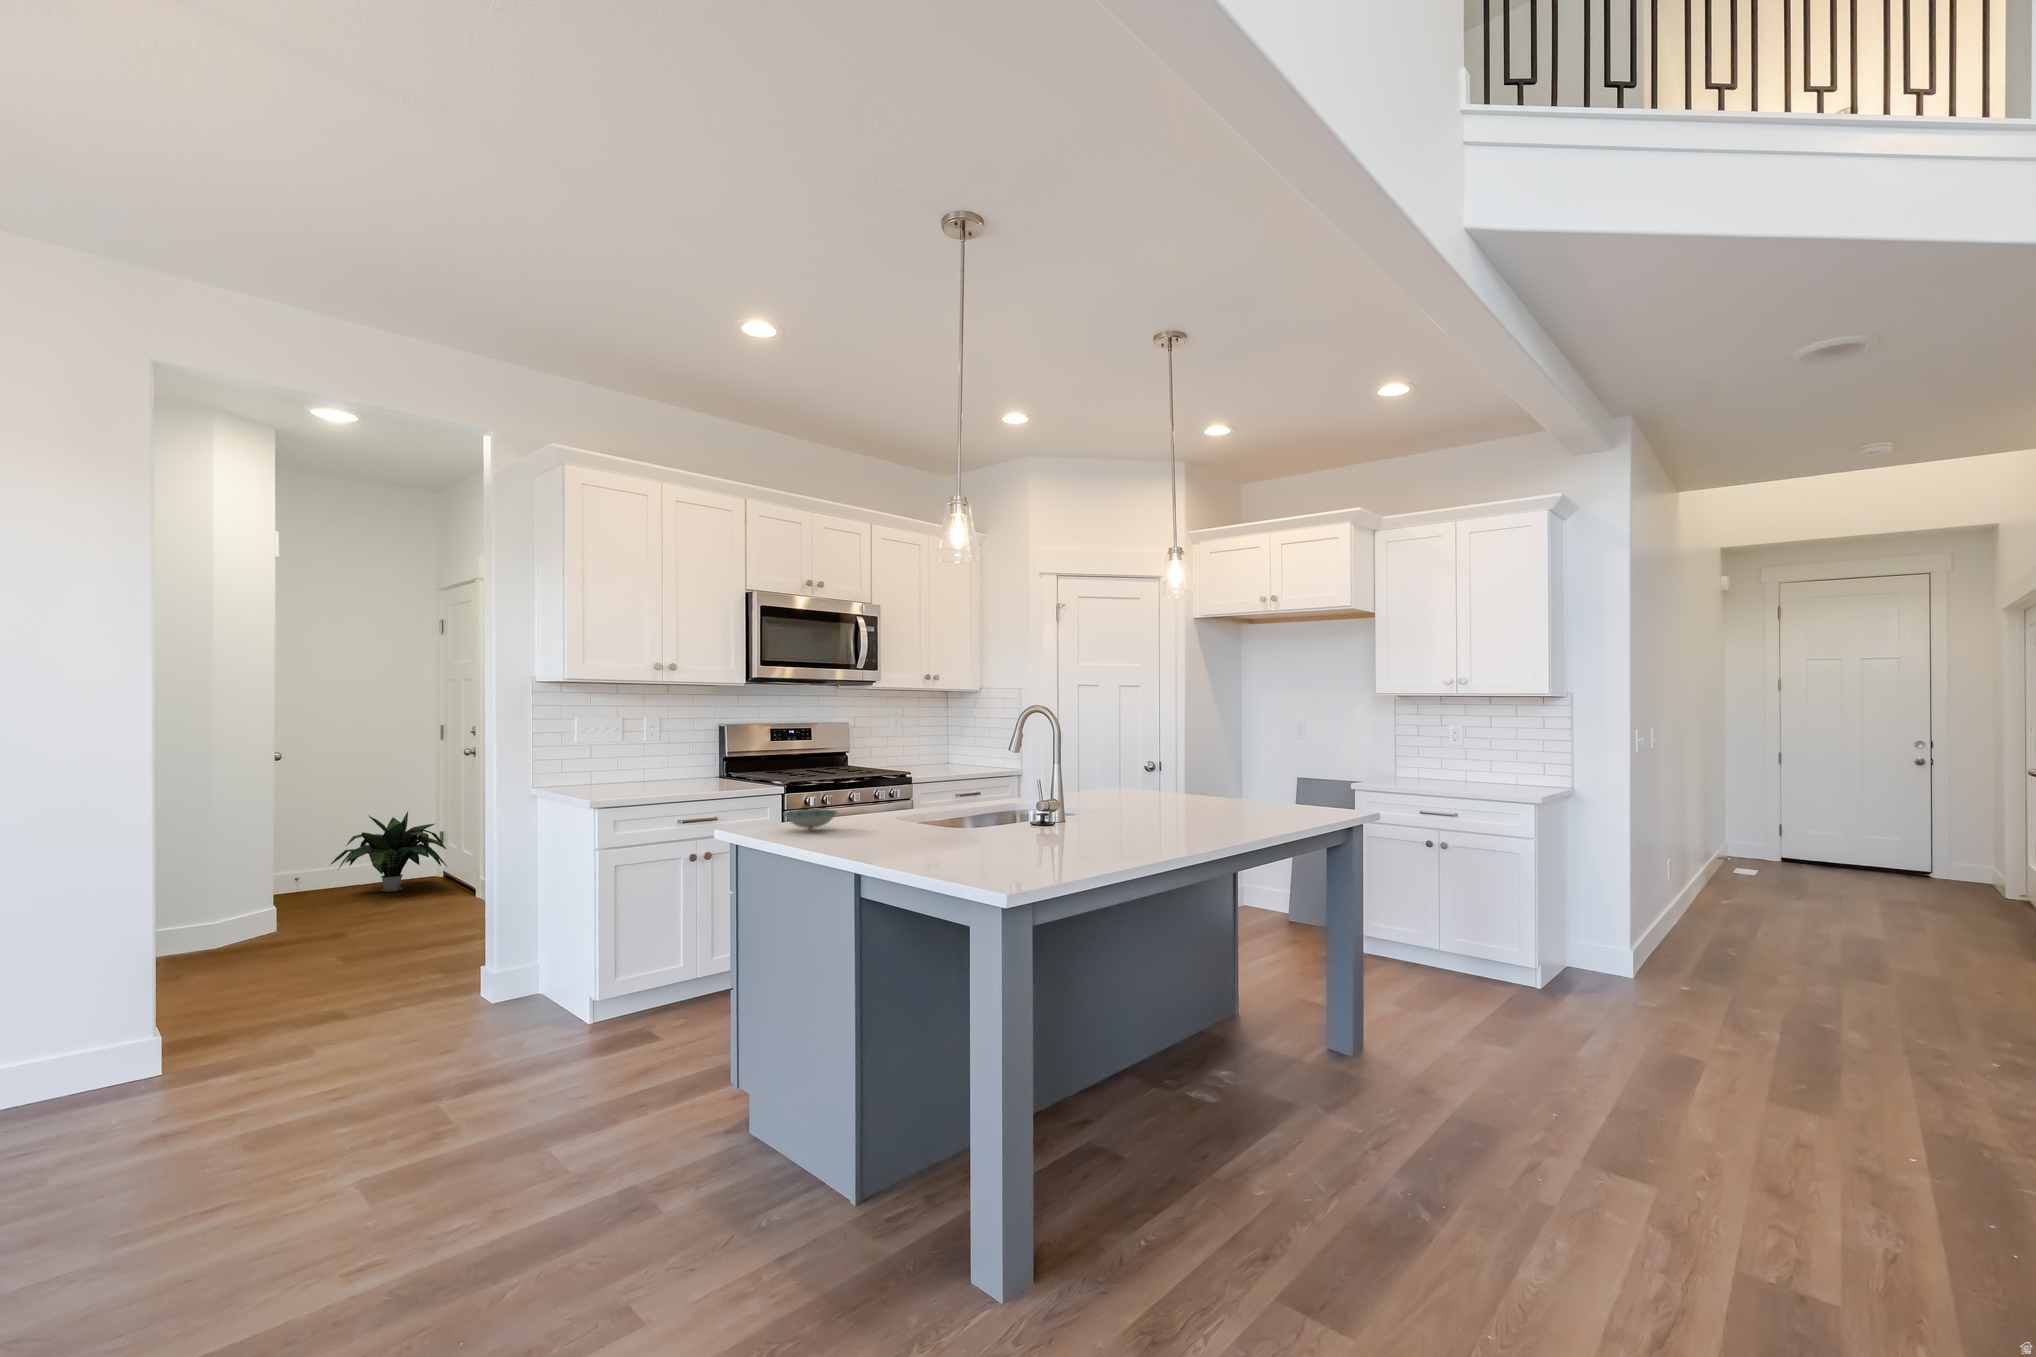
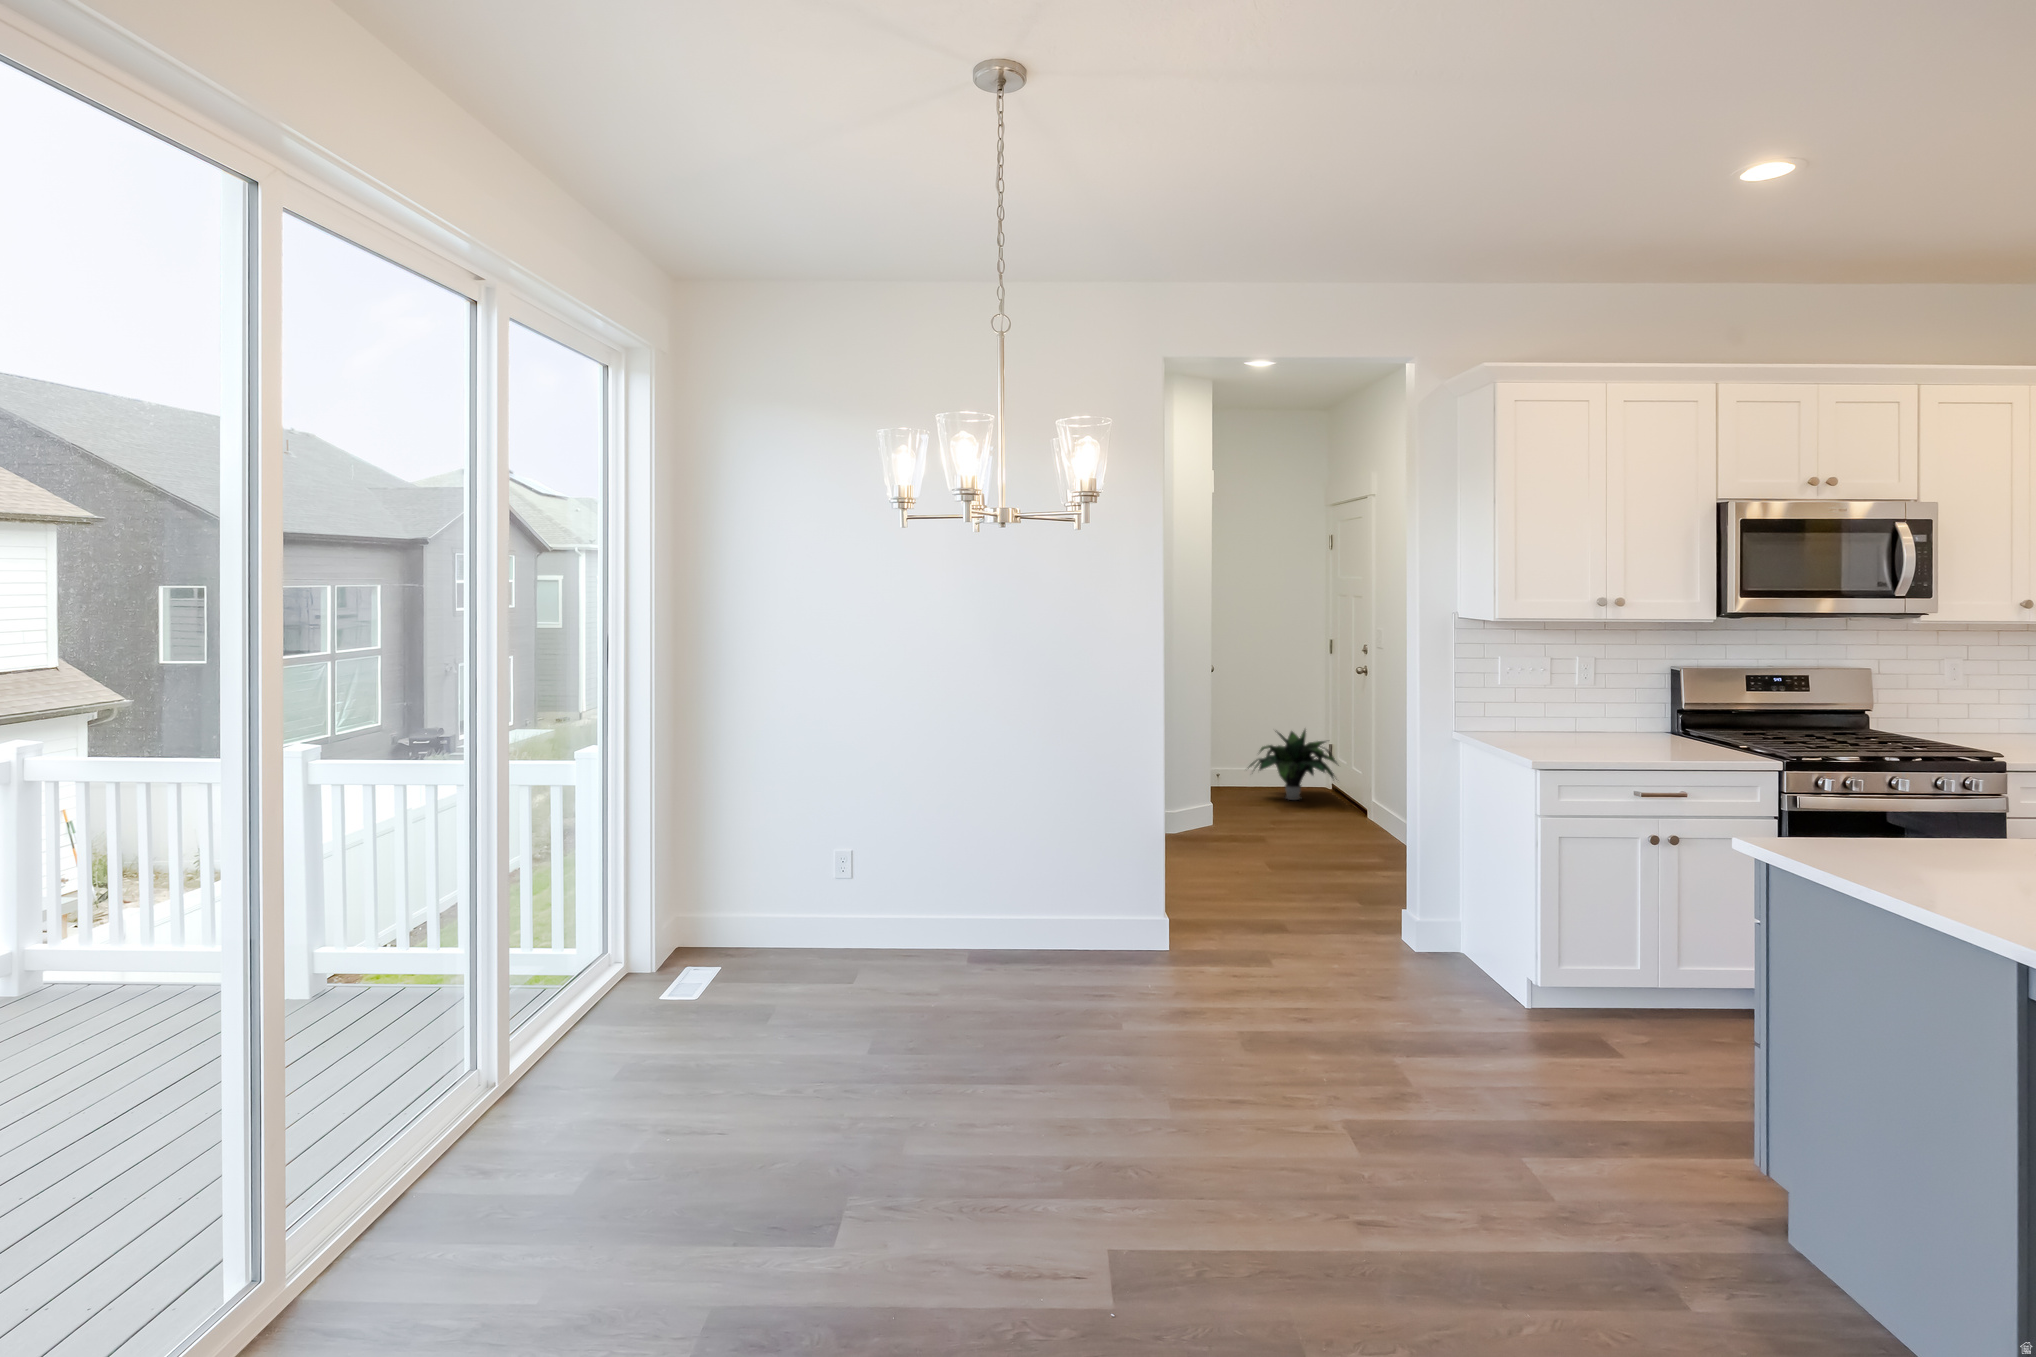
ceramic bowl: present [784,809,837,830] -> none [1858,838,1955,871]

